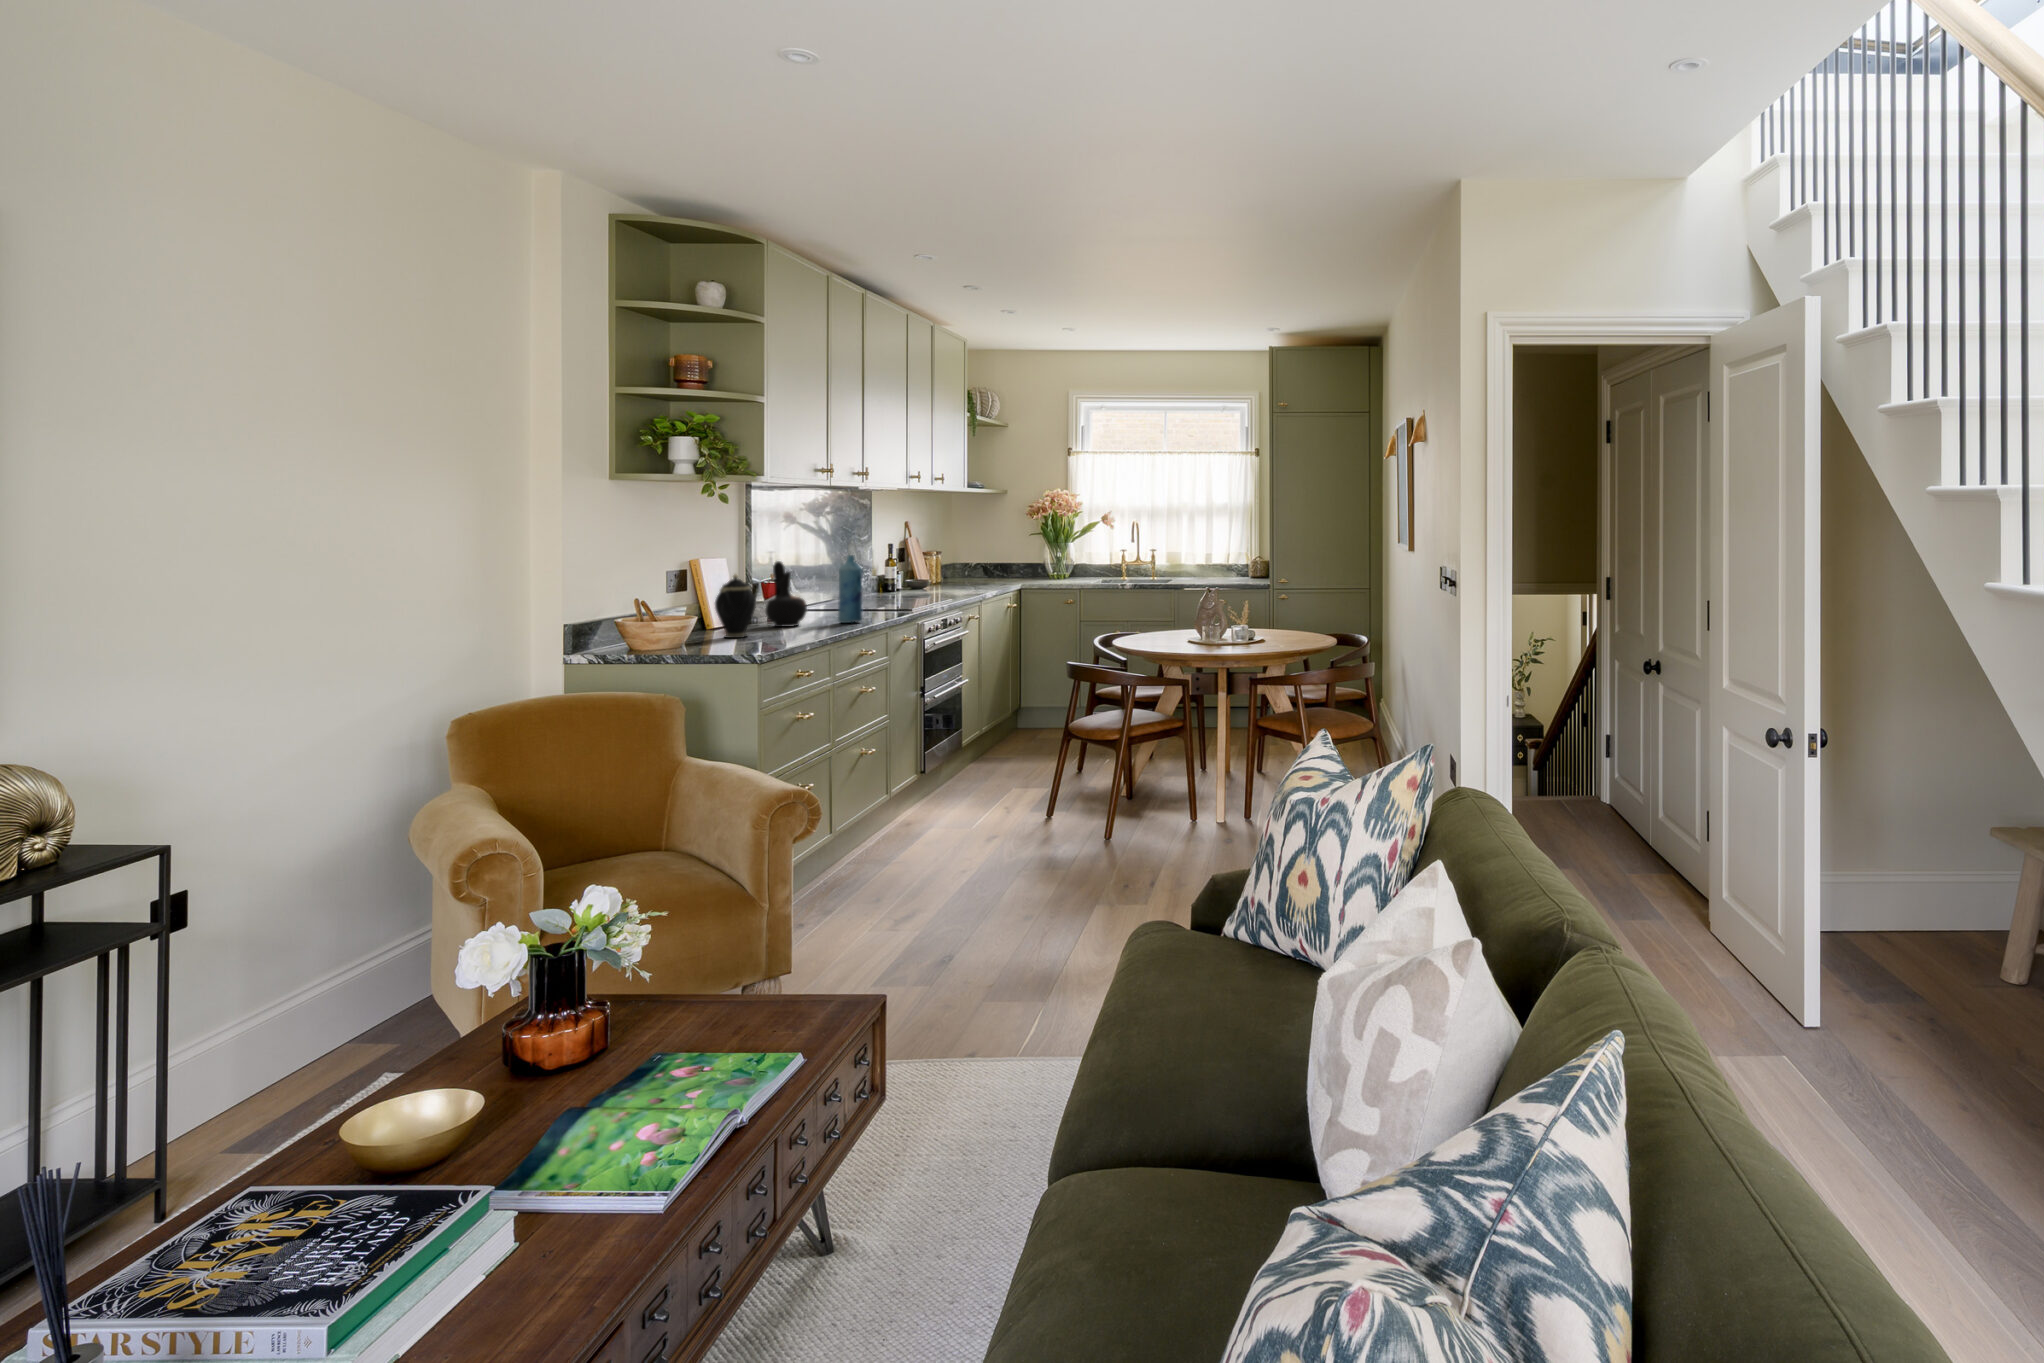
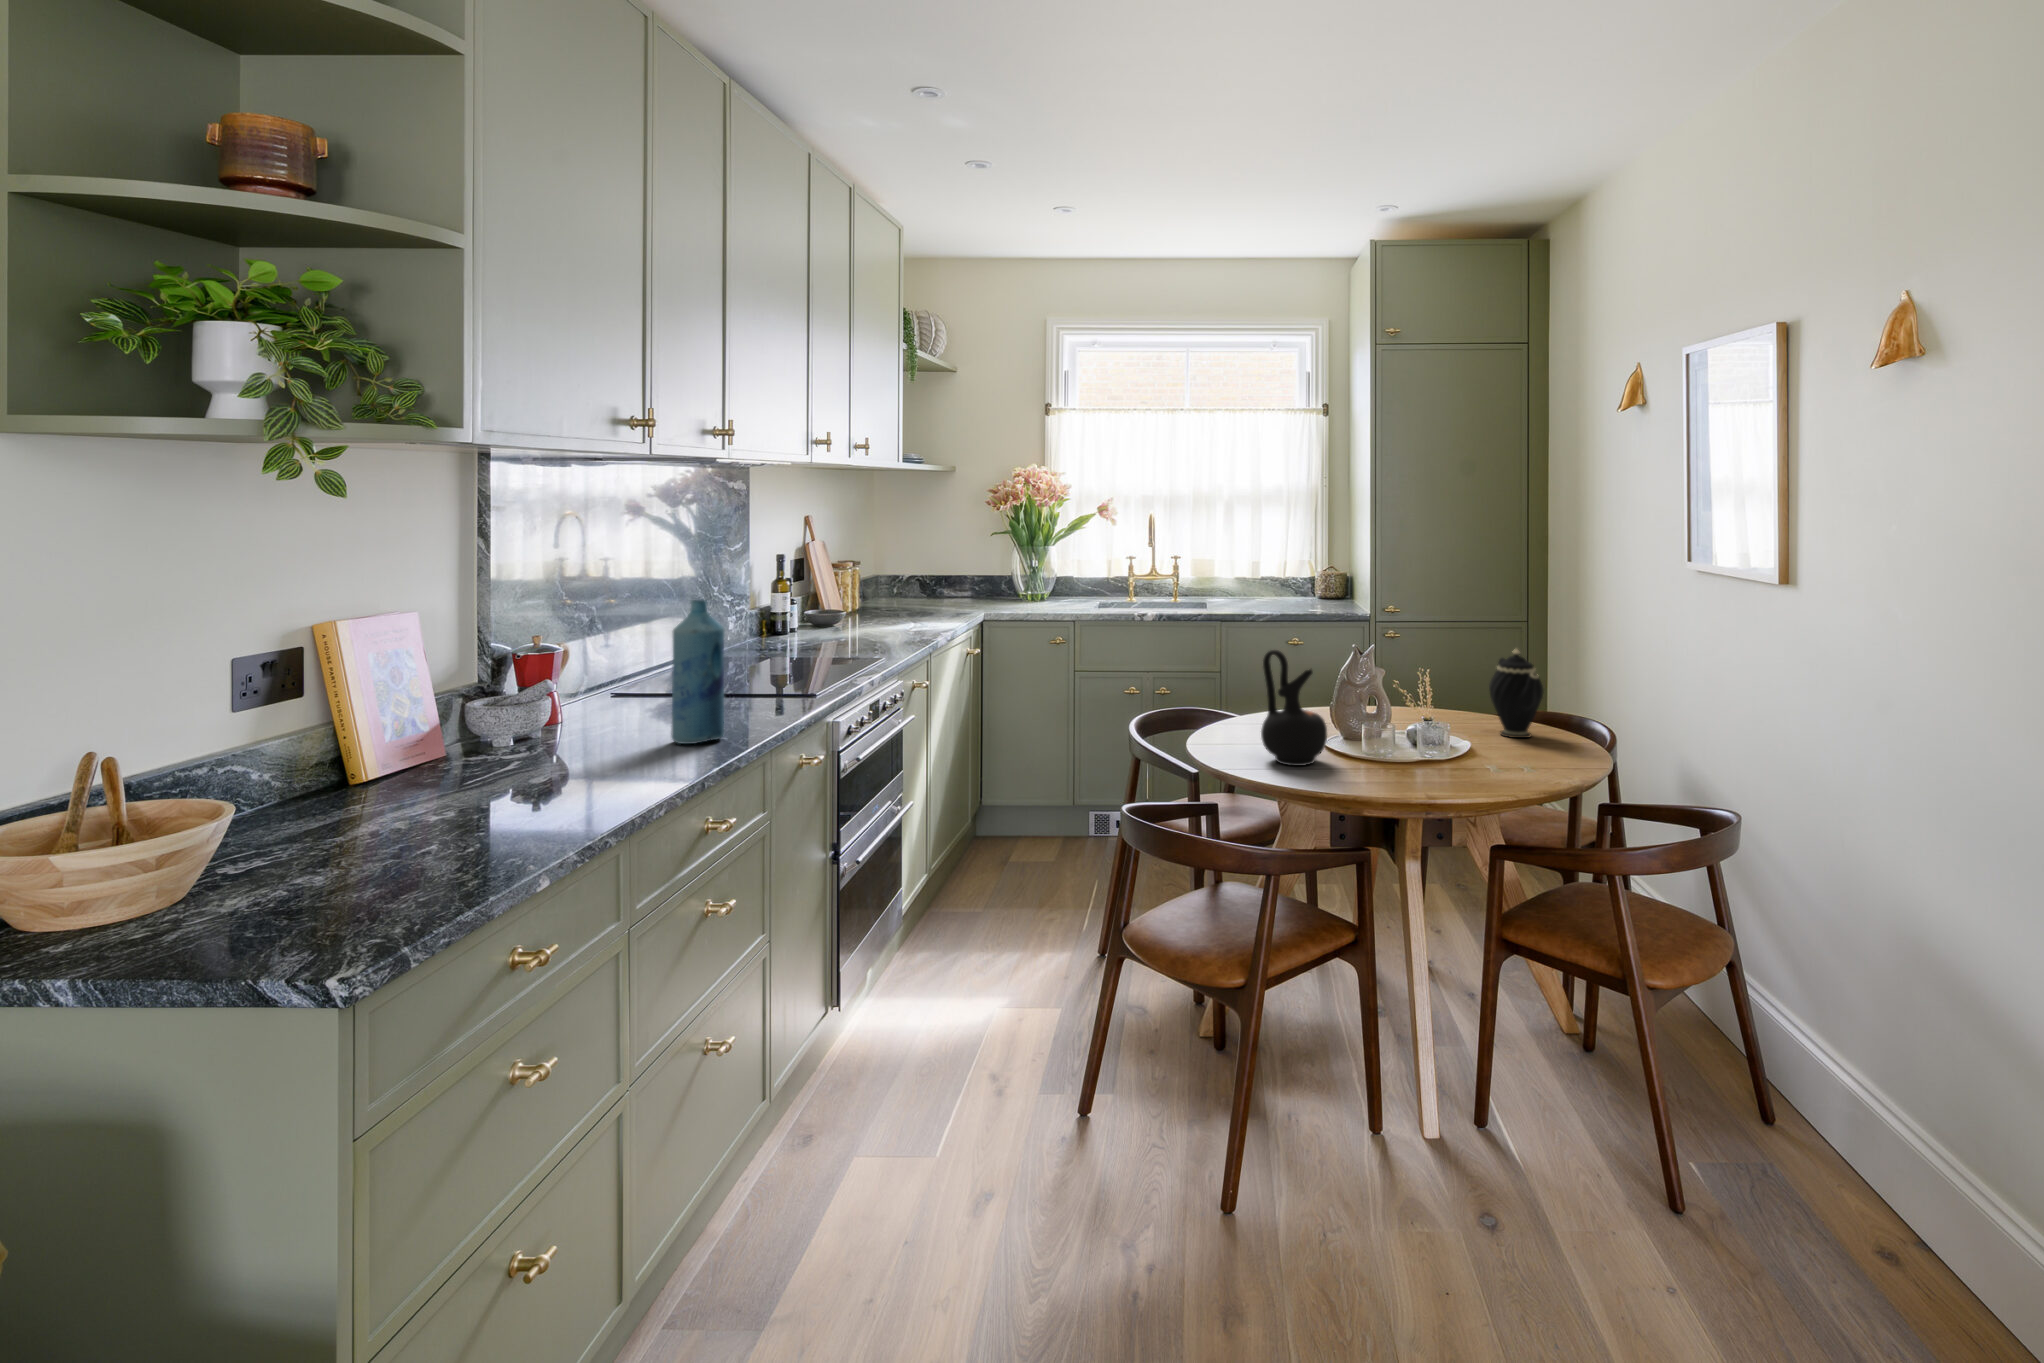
ceramic jug: present [766,561,807,627] -> present [1261,650,1327,766]
teapot: present [715,574,756,638] -> present [1489,649,1544,738]

